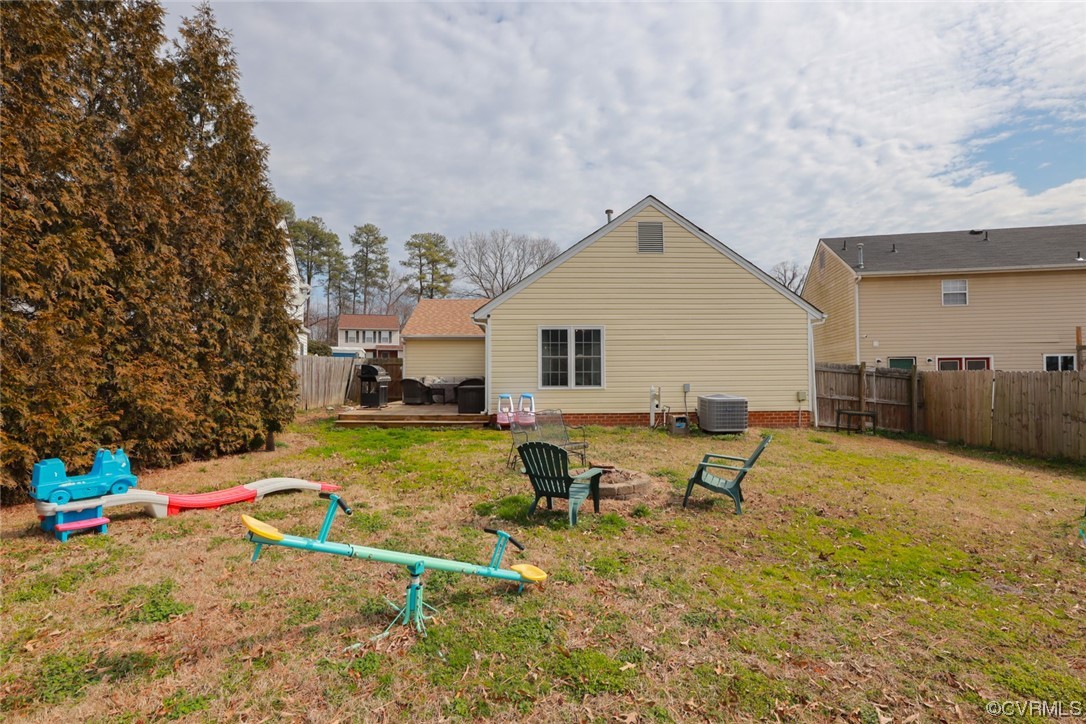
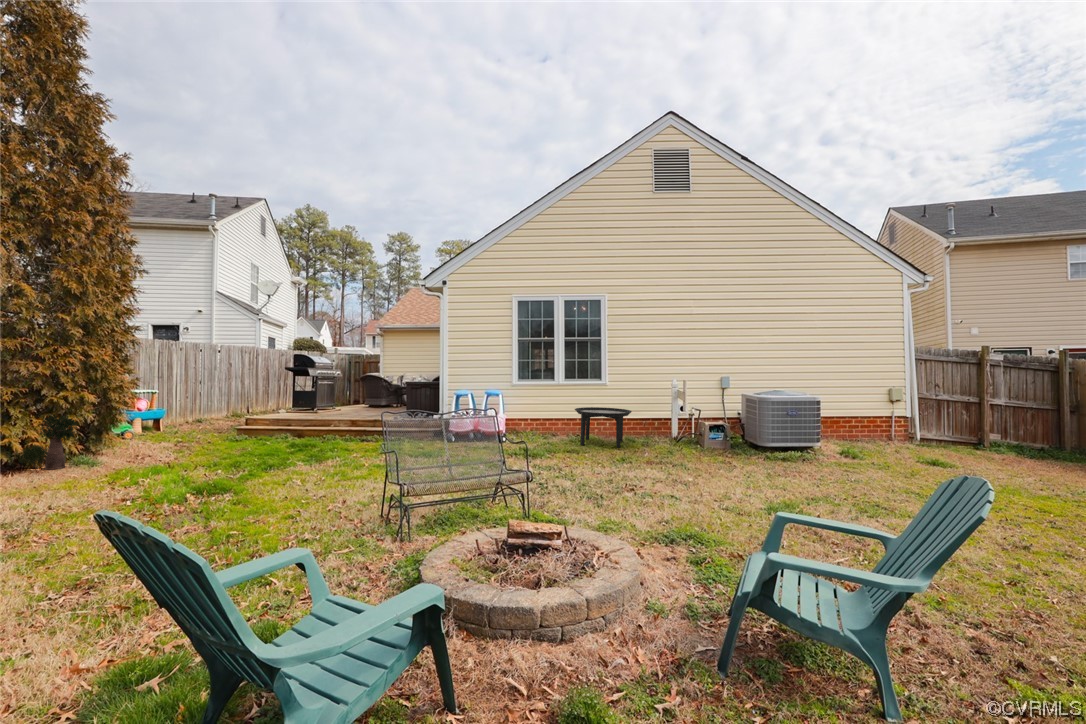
round table: present [834,409,878,436] -> present [575,407,632,448]

